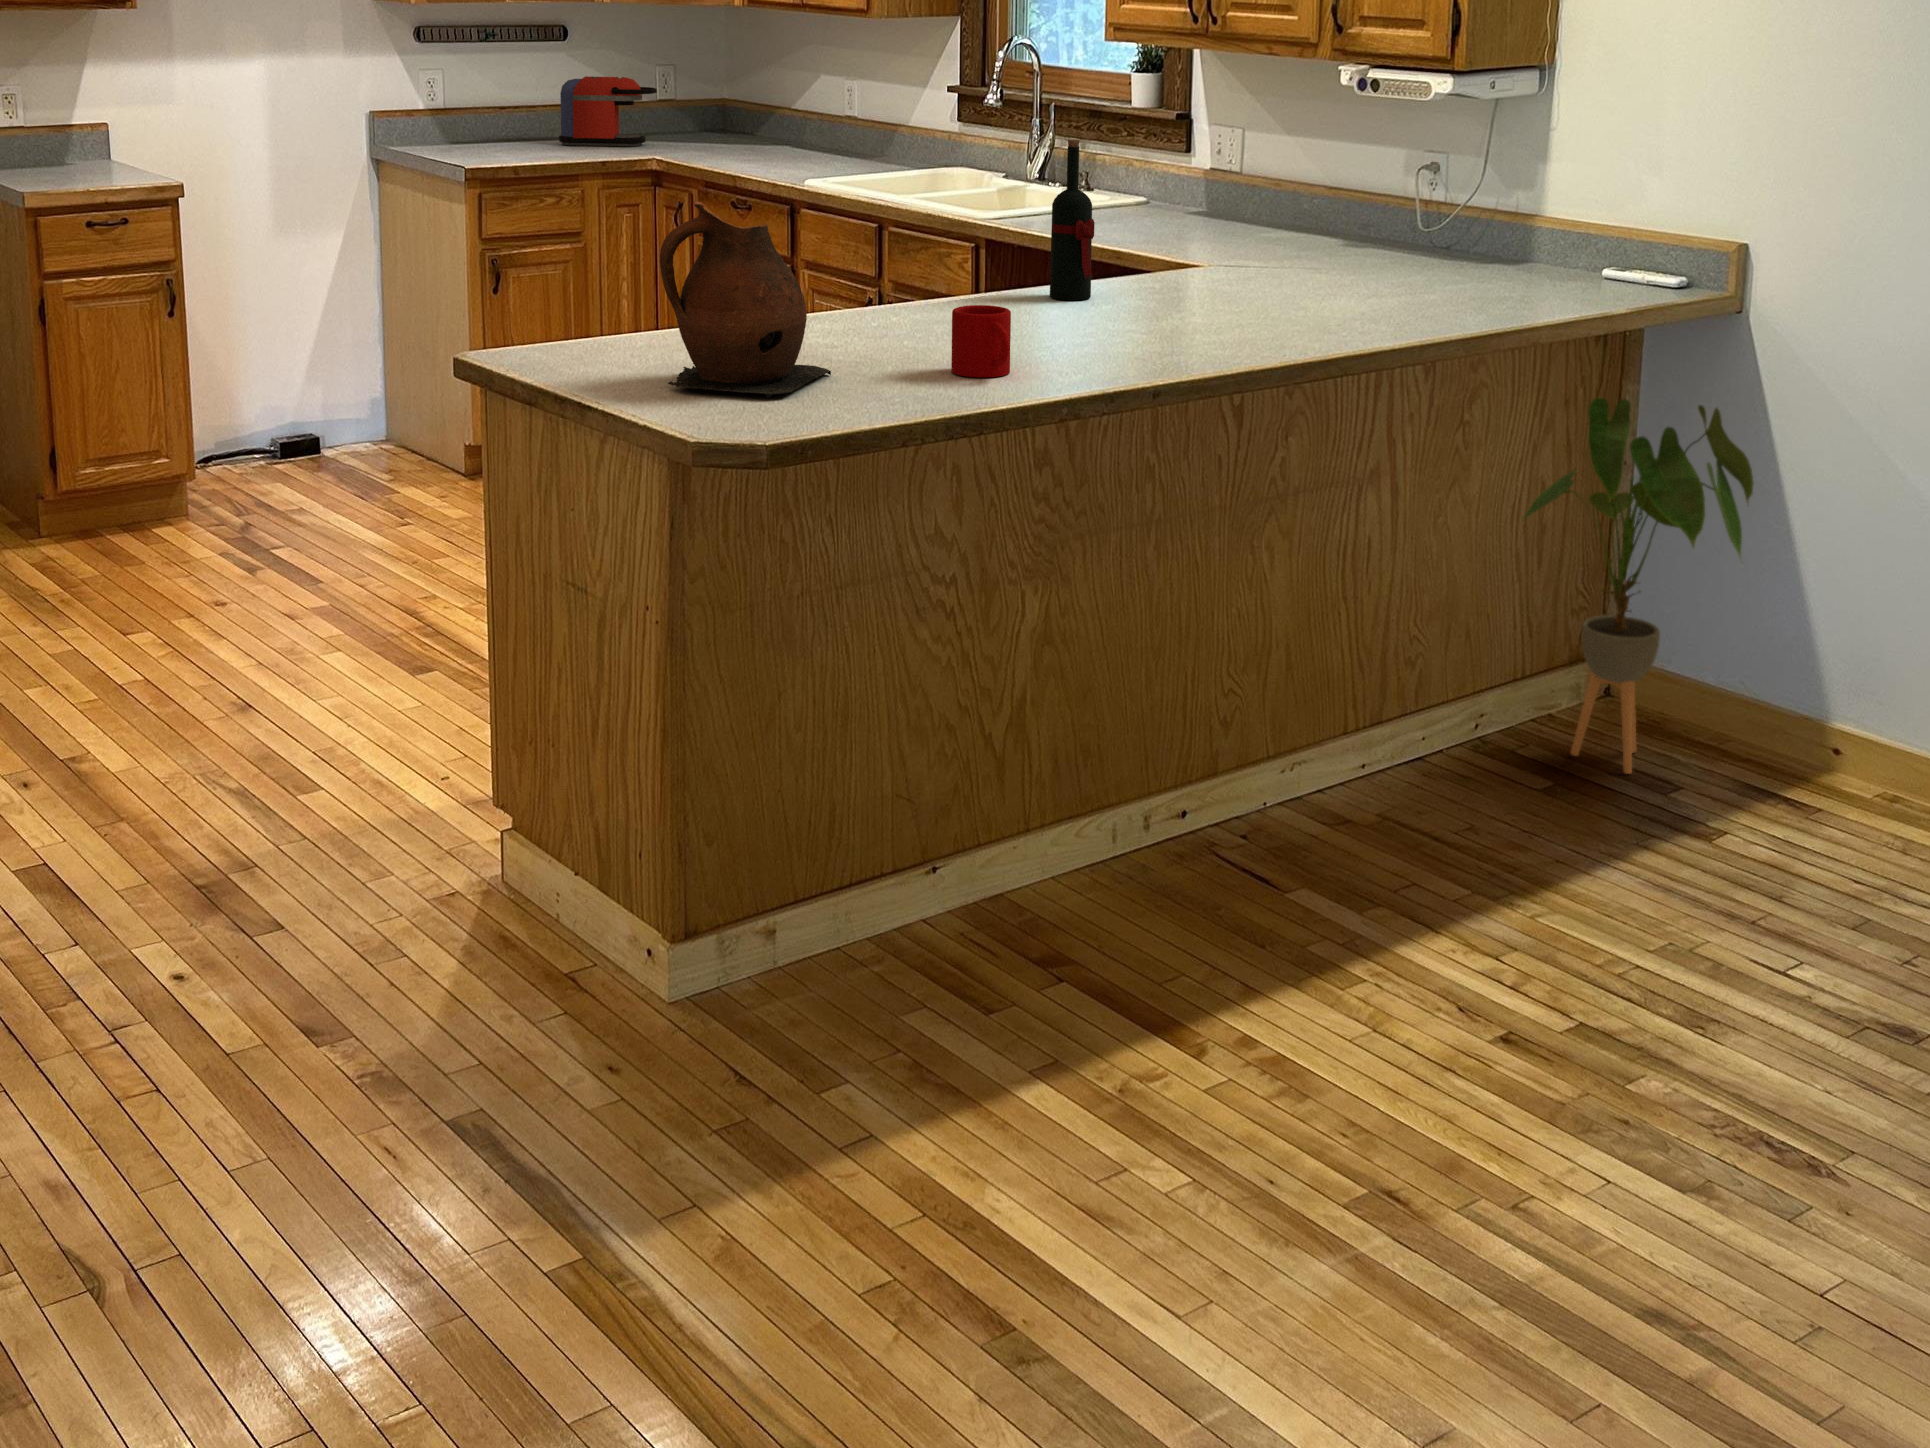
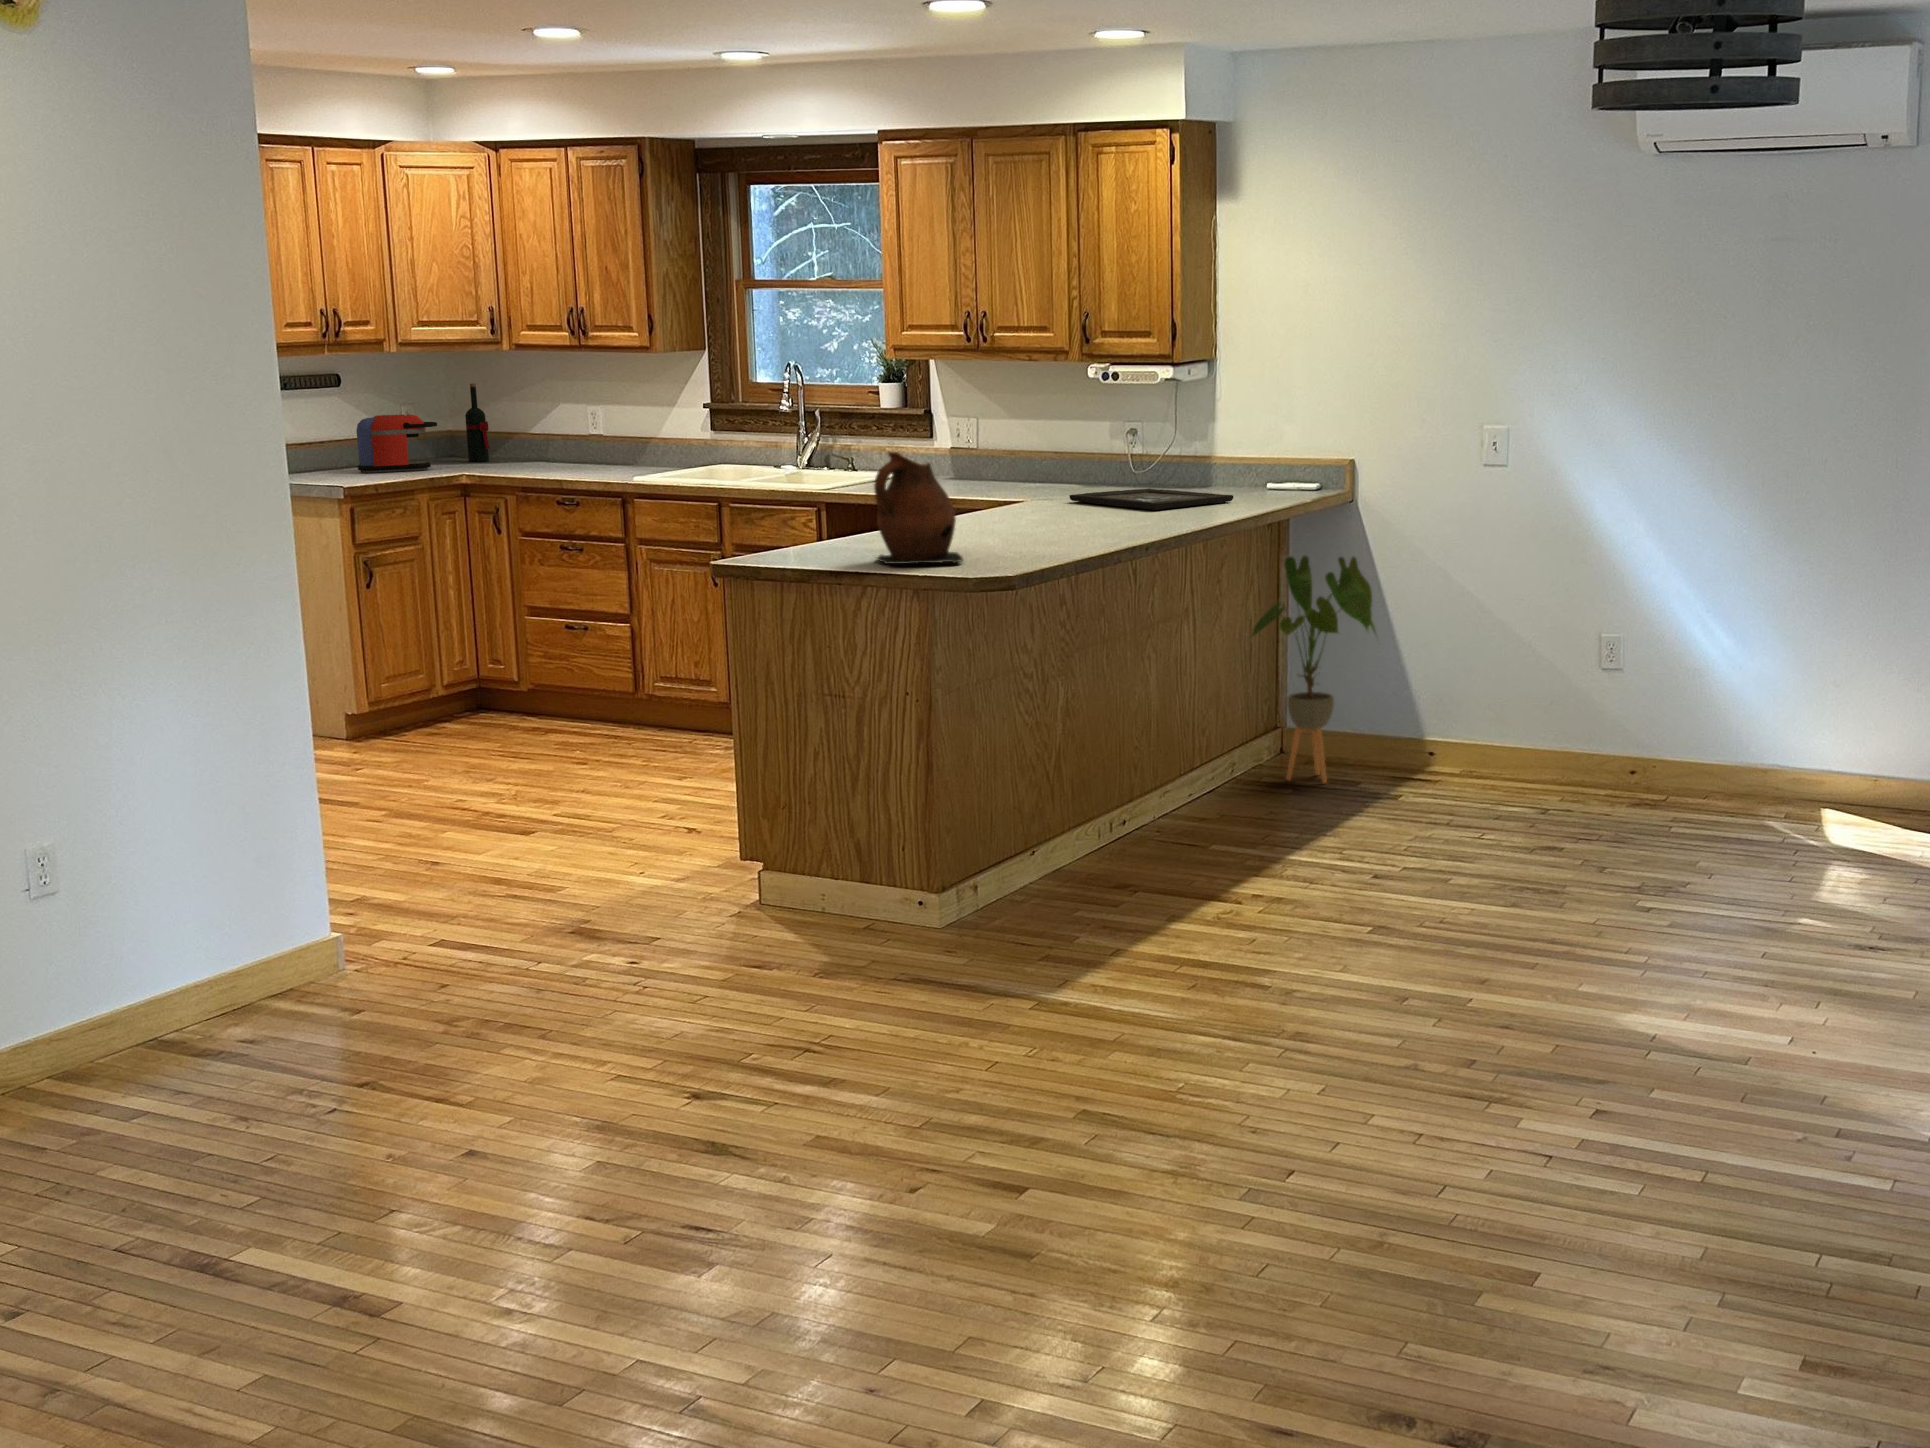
wine bottle: present [1050,140,1095,300] -> present [465,383,490,462]
tray: none [1248,264,1494,309] -> present [1069,488,1233,510]
mug: present [951,305,1011,377] -> none [1016,508,1060,549]

